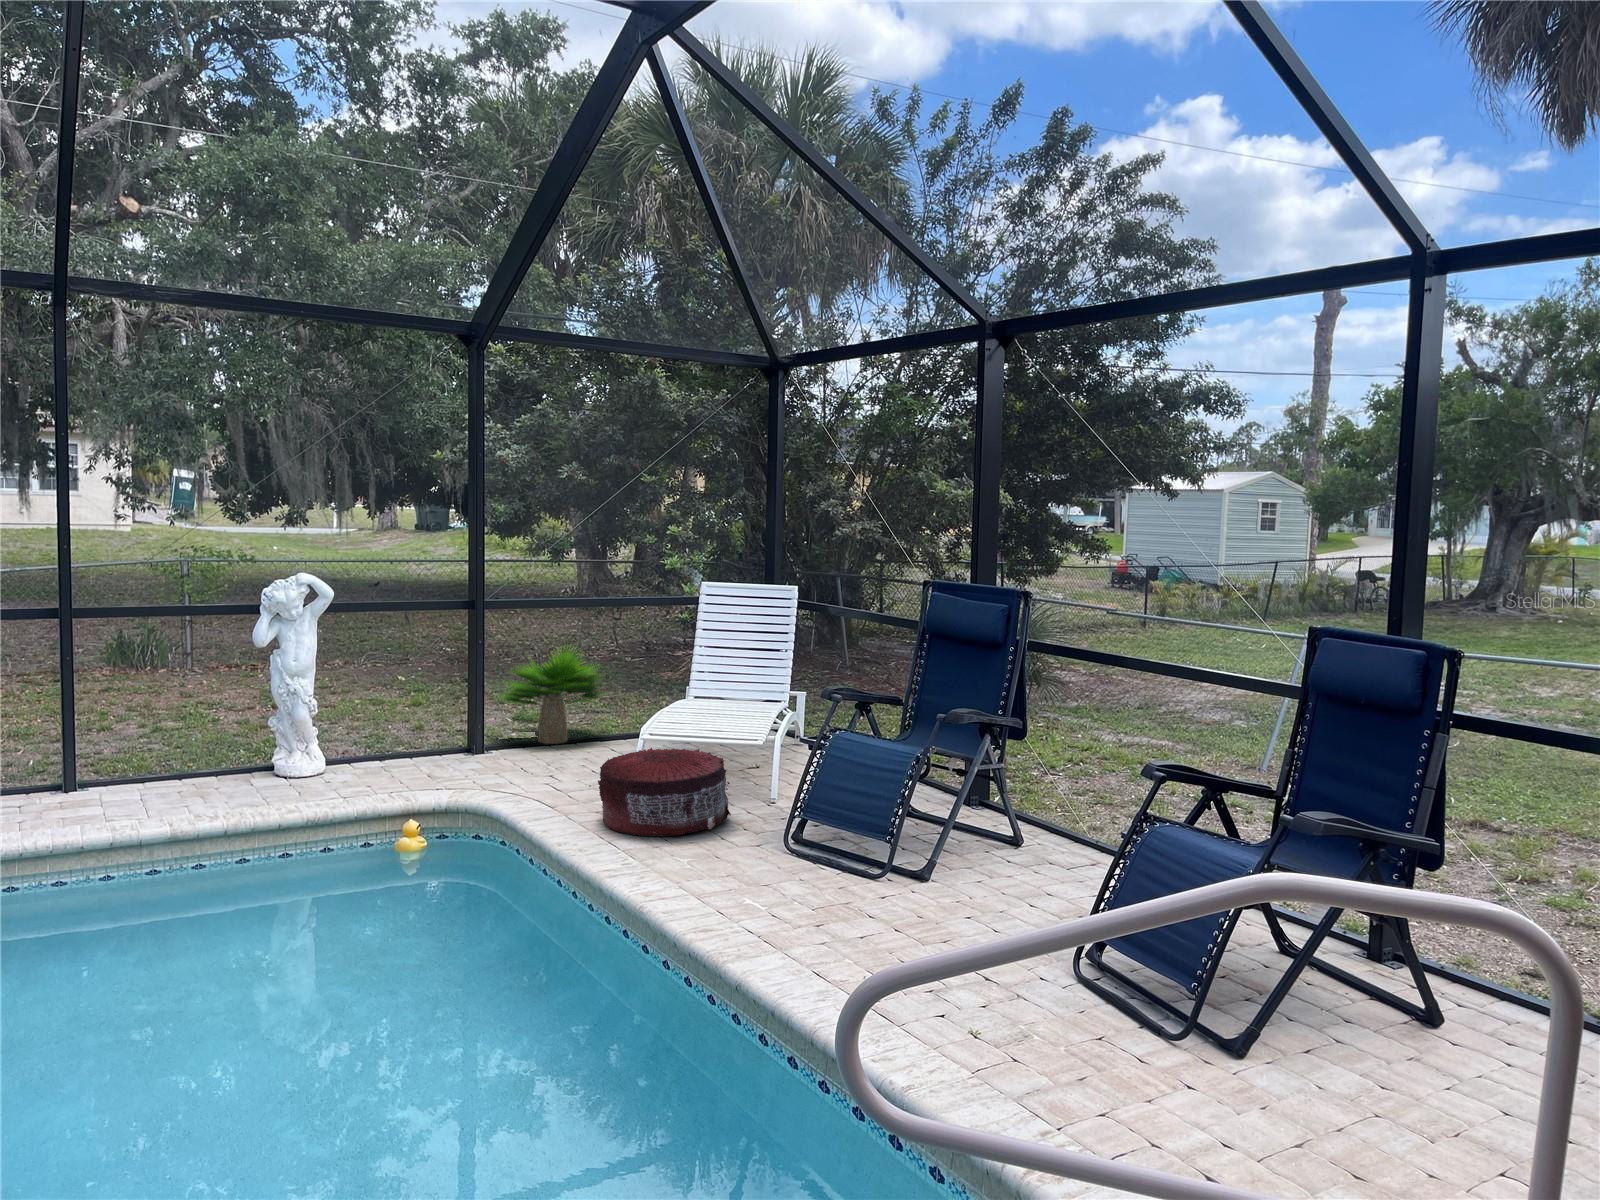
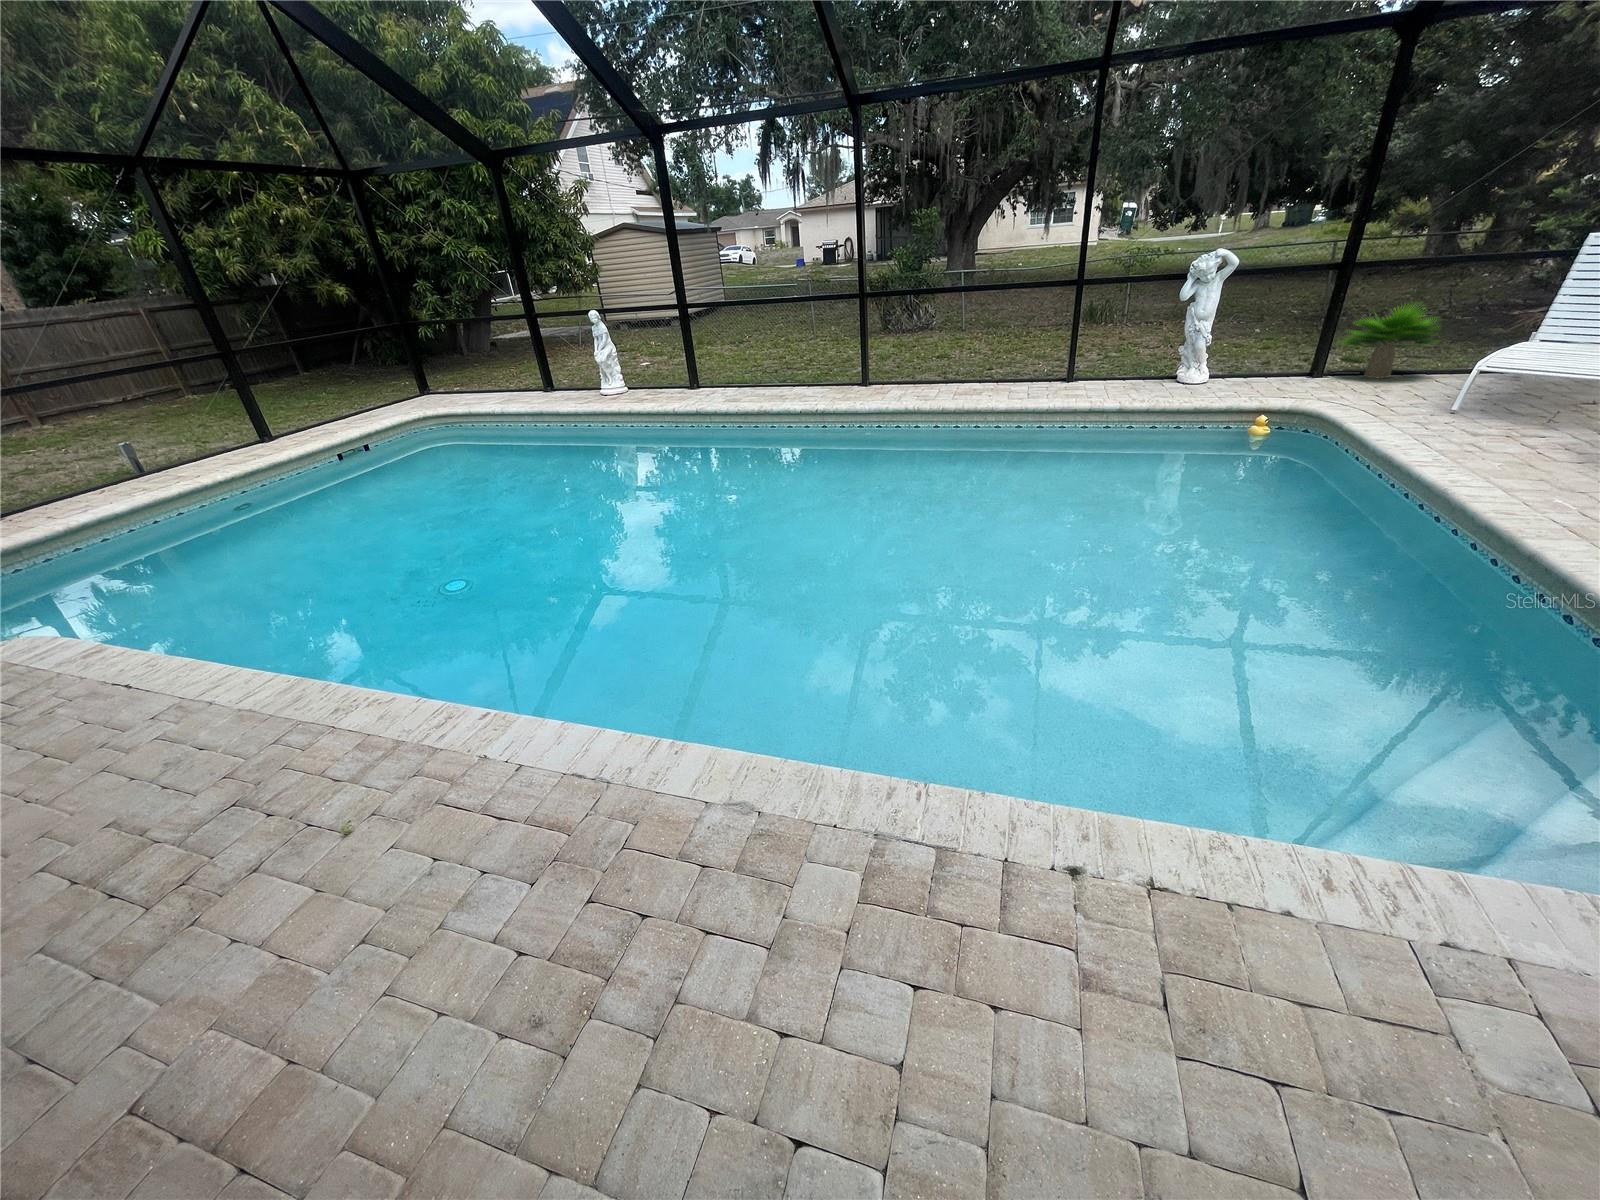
pouf: present [598,748,731,836] -> none [1418,377,1557,442]

